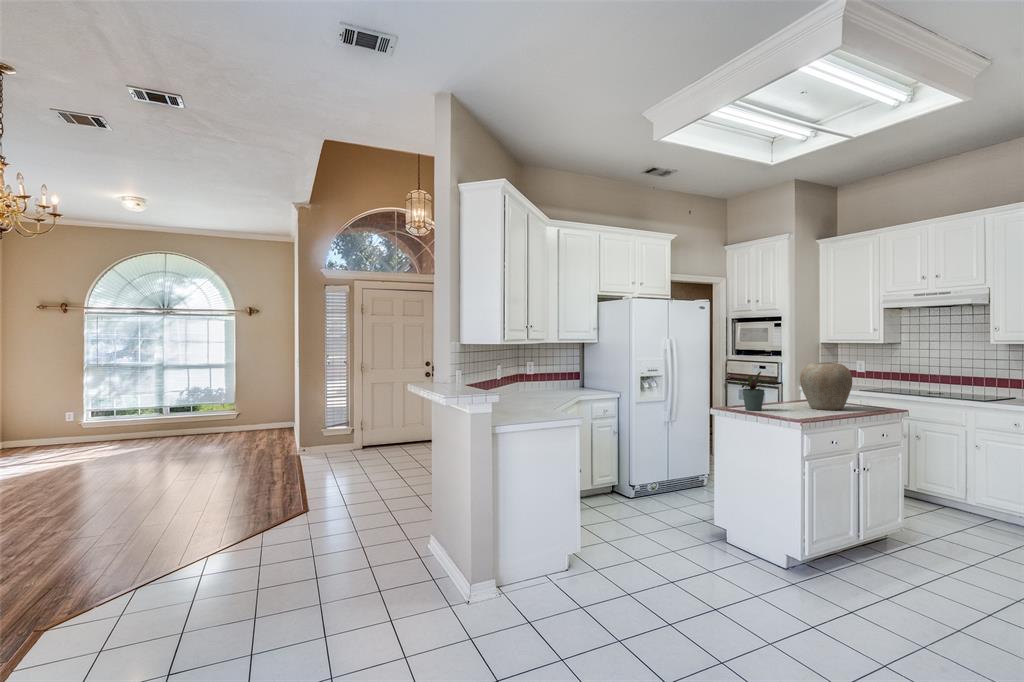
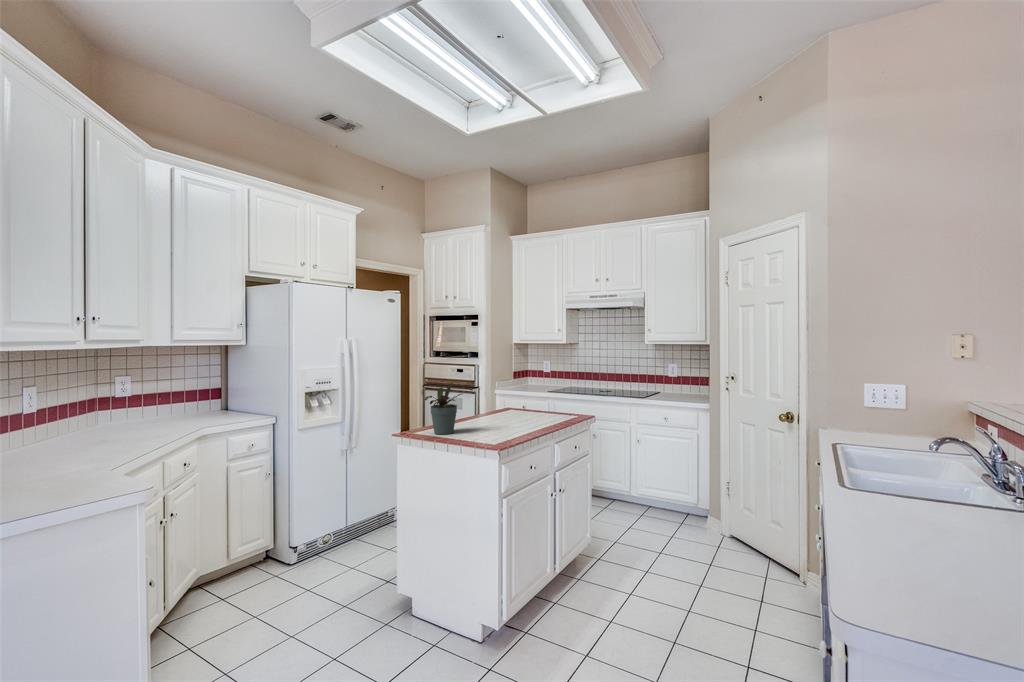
vase: present [800,363,852,410] -> none [496,367,549,424]

